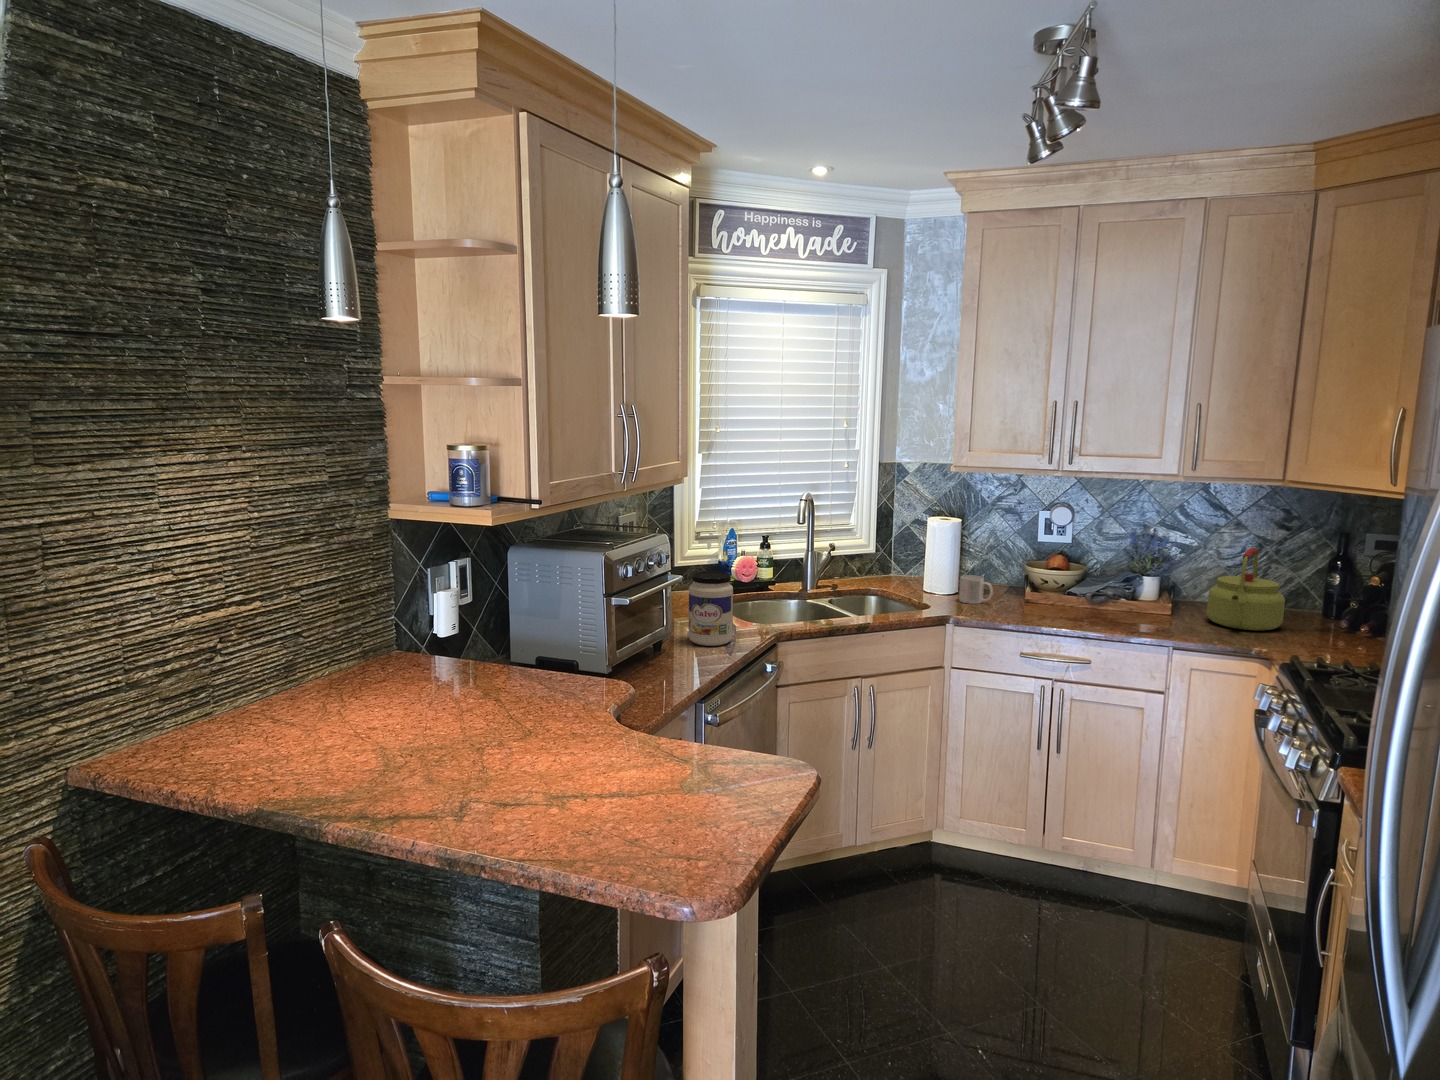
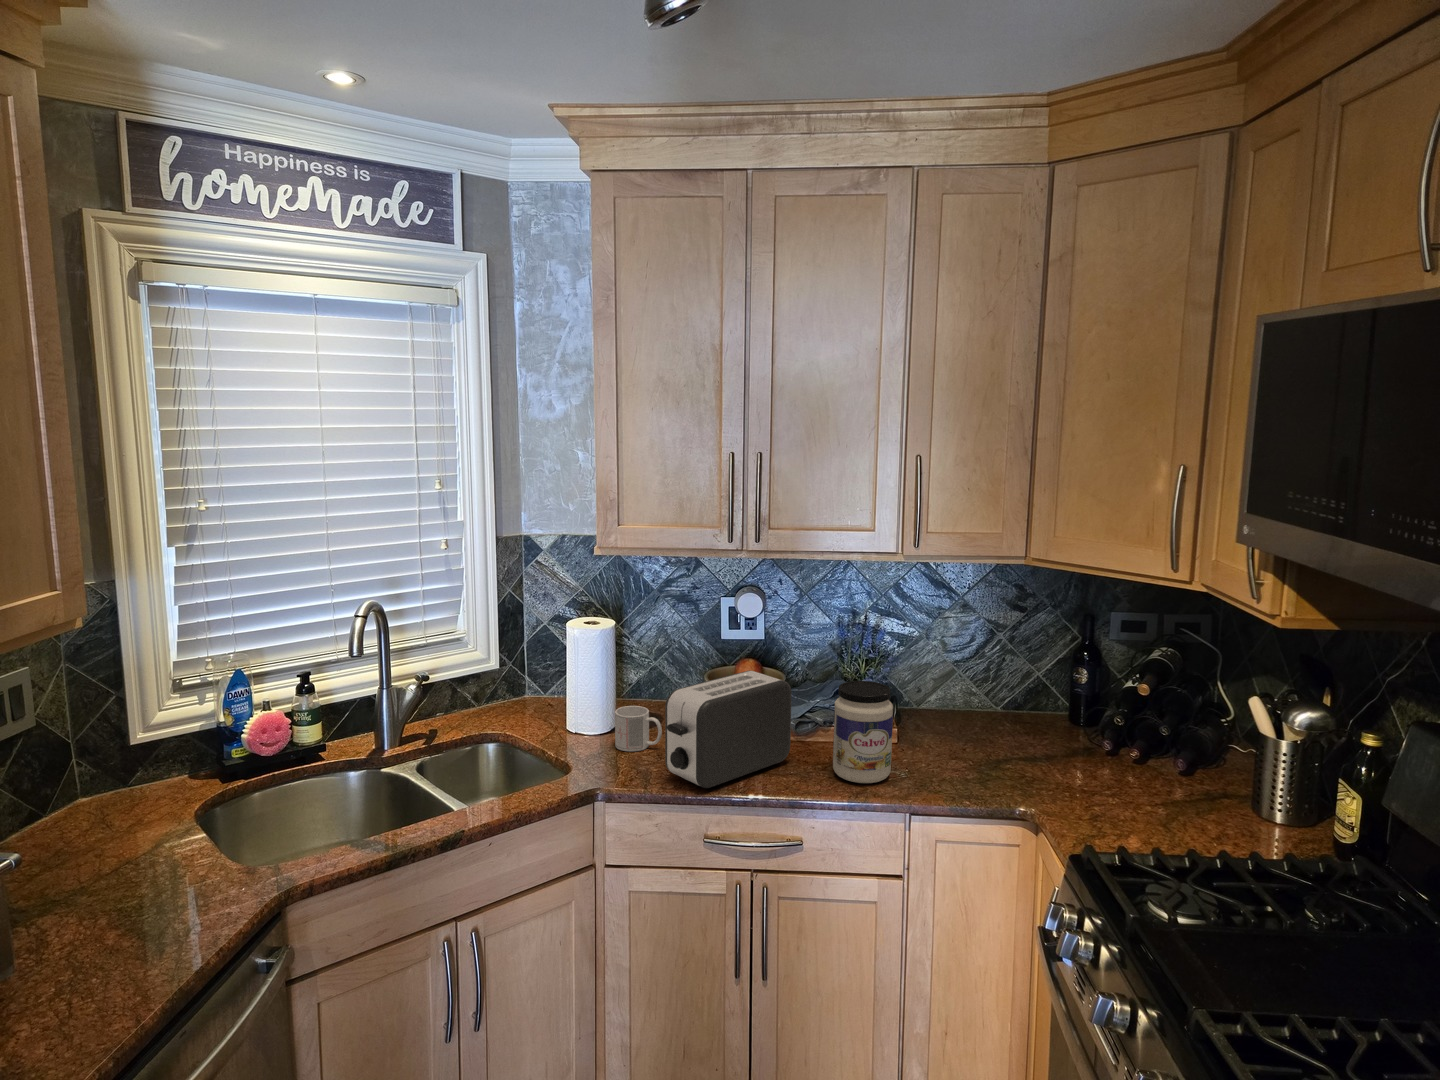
kettle: present [1206,548,1285,631] -> none [942,647,1035,765]
toaster: none [996,553,1090,621] -> present [665,671,792,788]
jar: present [689,571,733,646] -> present [833,681,893,783]

